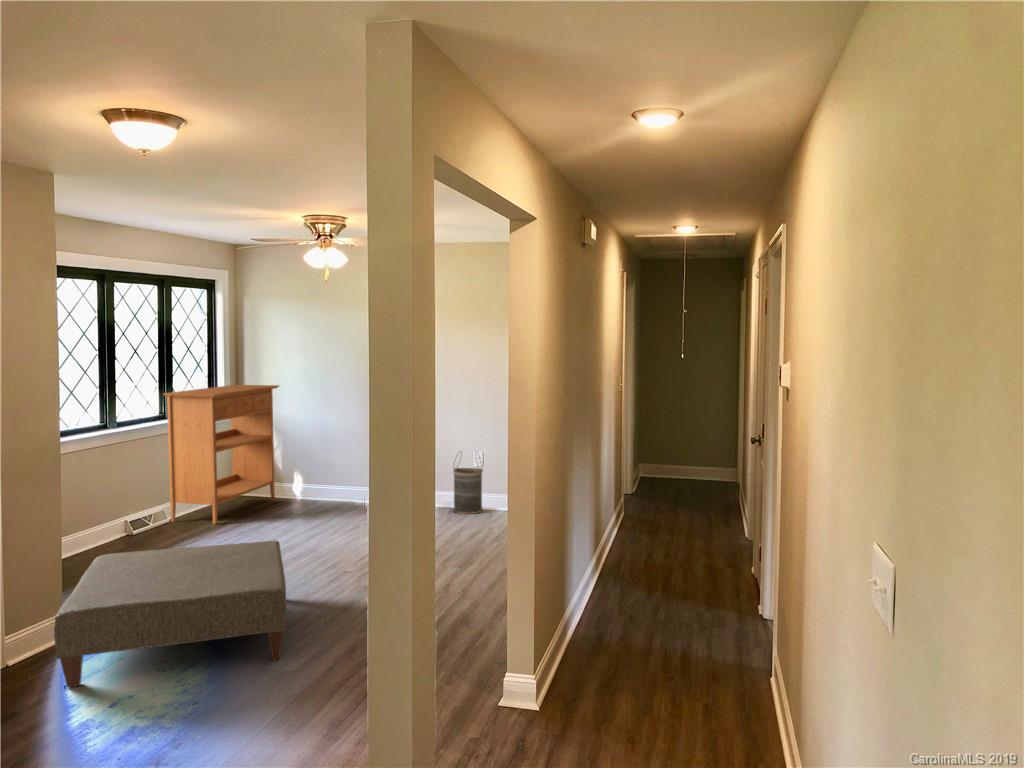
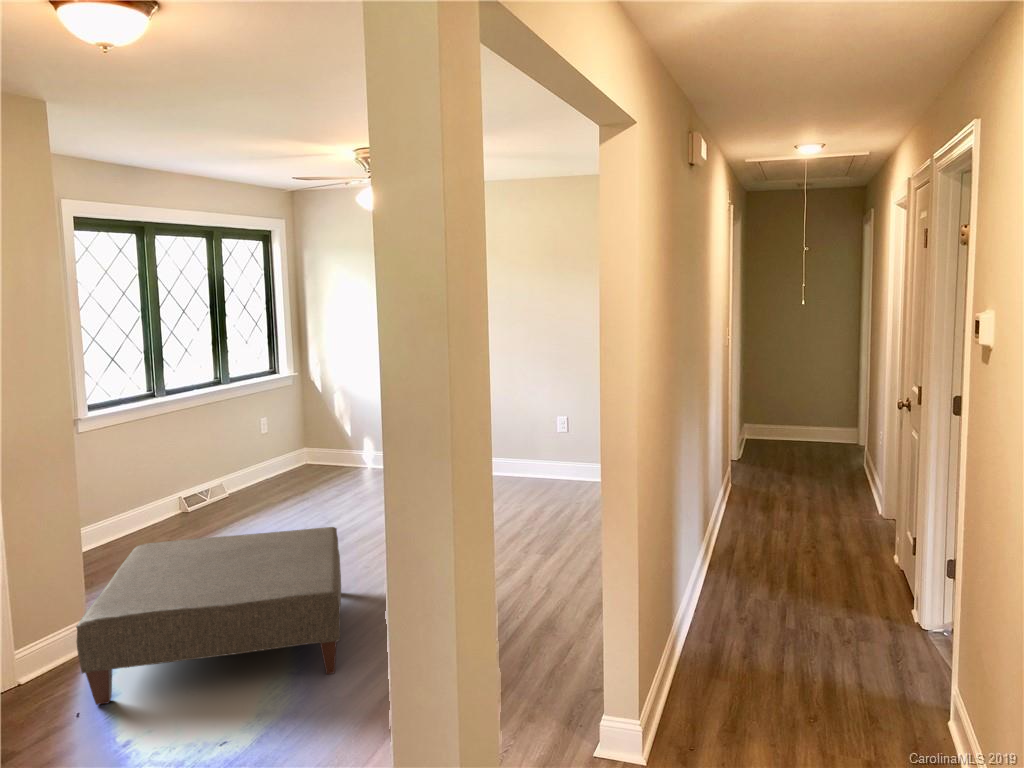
console table: present [163,385,279,524] -> none [215,345,343,499]
basket: present [453,452,483,514] -> none [534,415,568,486]

